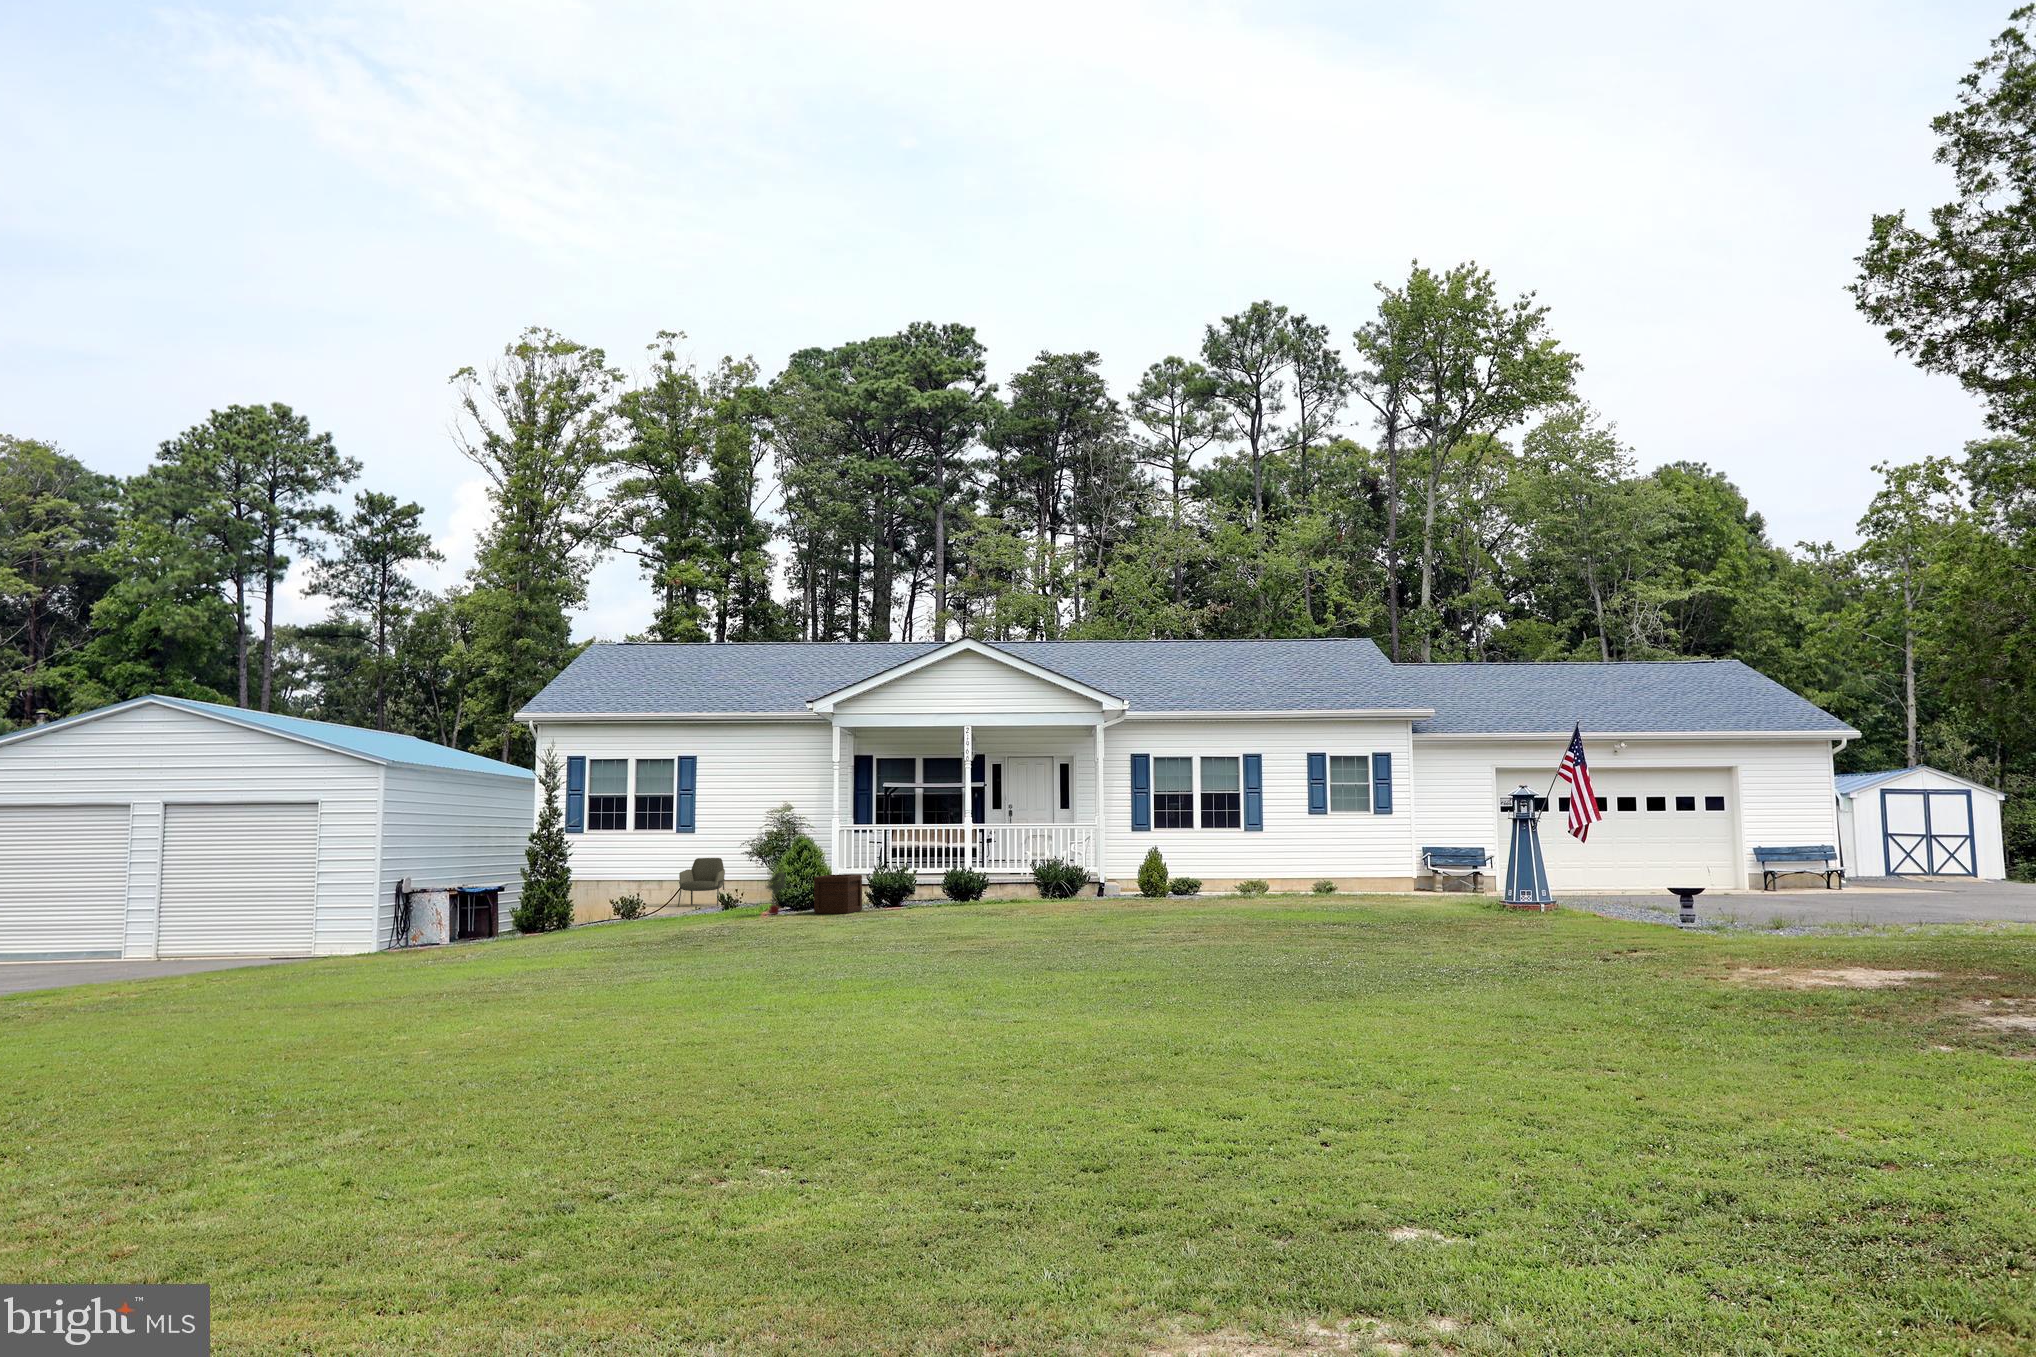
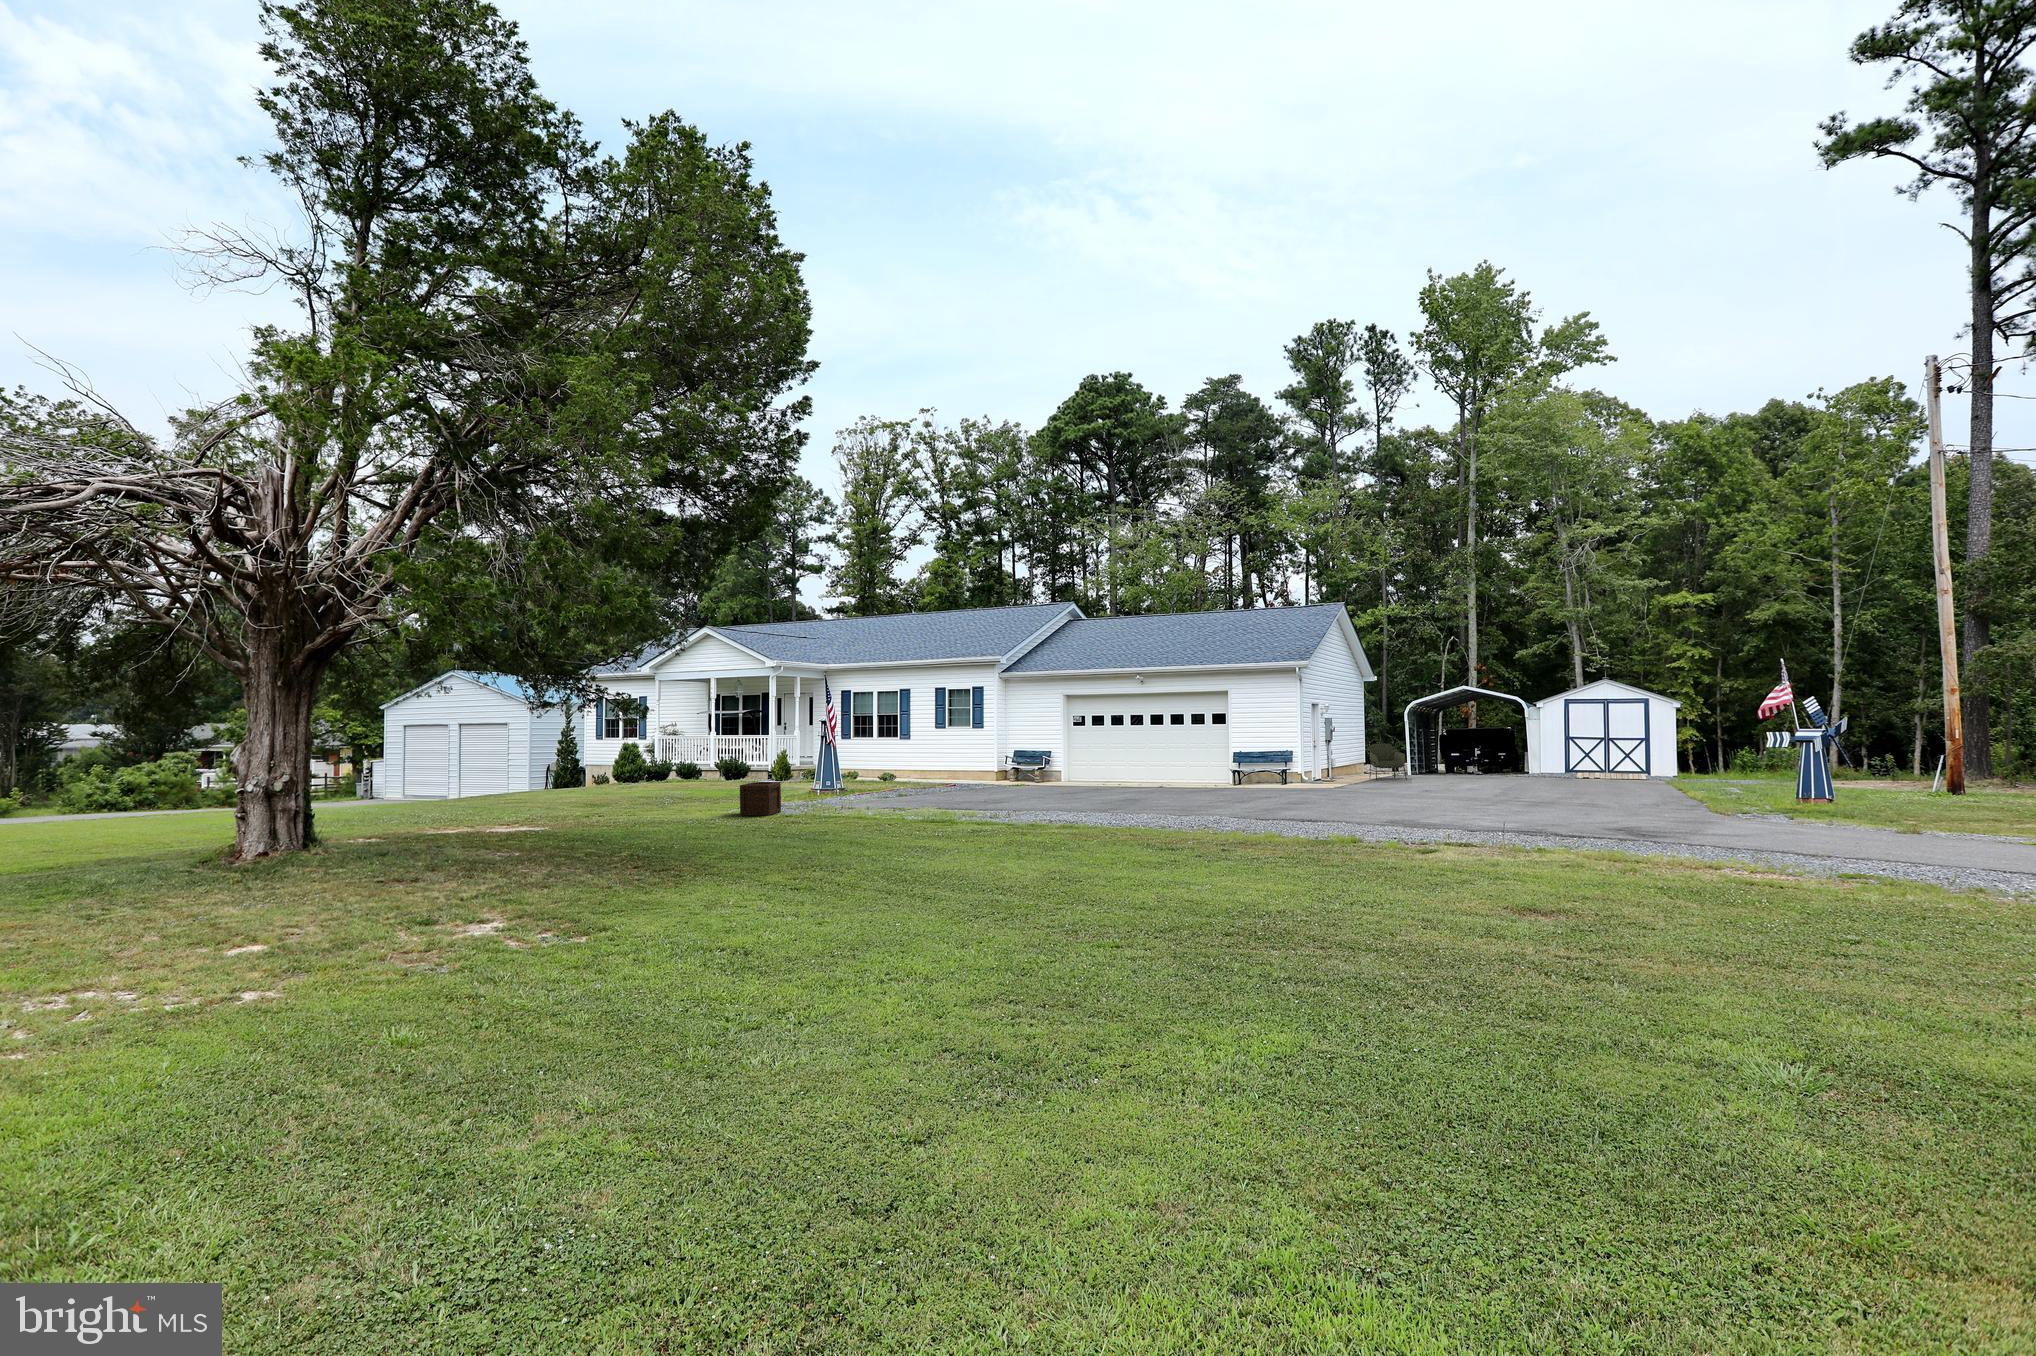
armchair: present [678,858,725,907] -> present [1370,744,1407,780]
potted tree: present [766,867,790,915] -> none [697,776,721,817]

